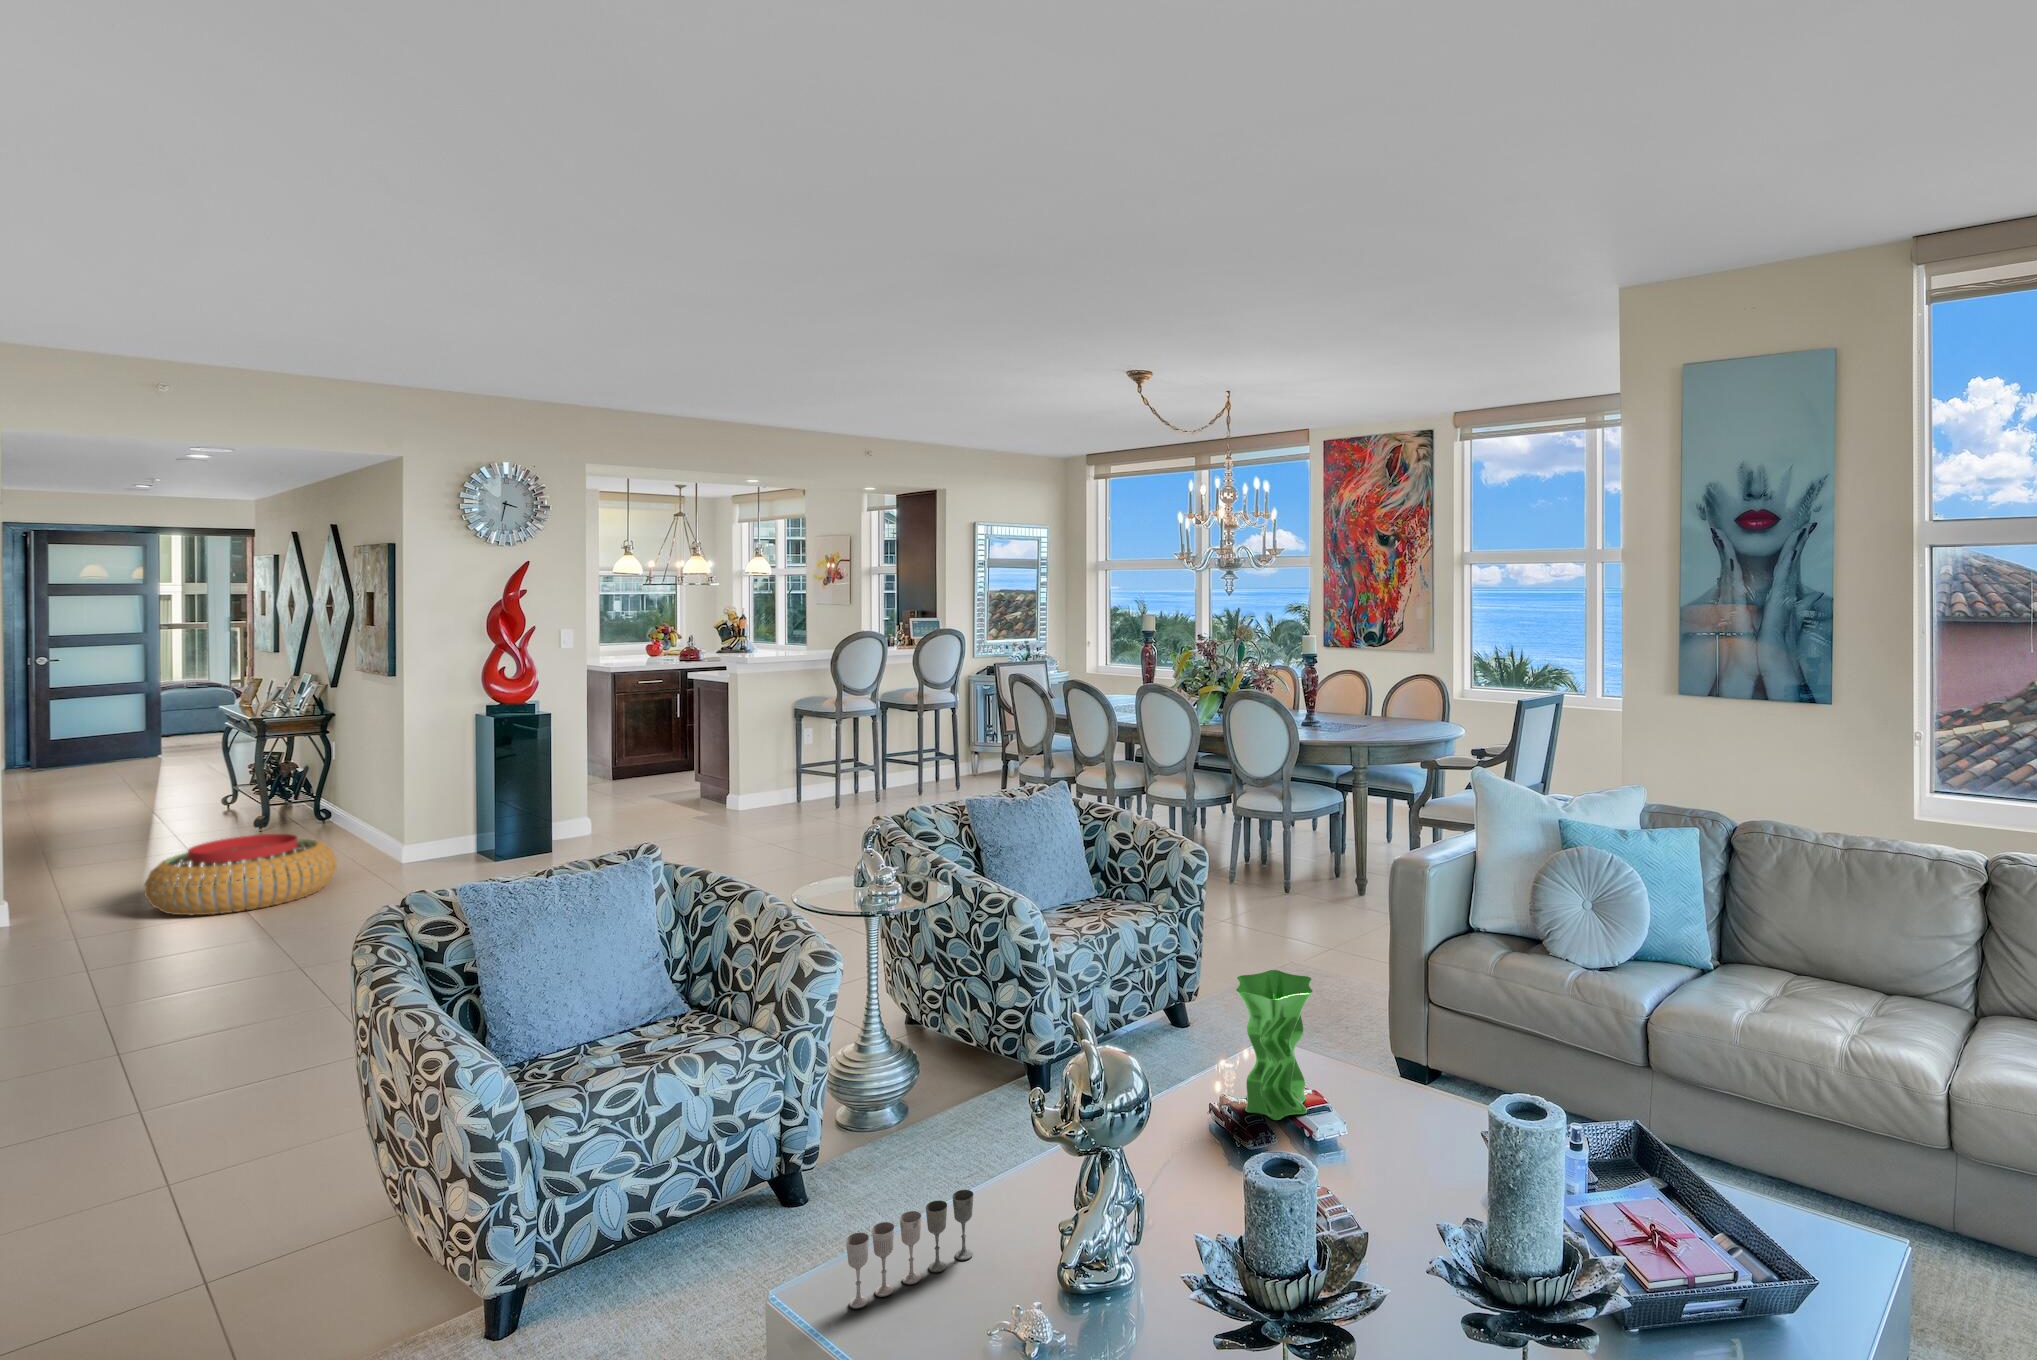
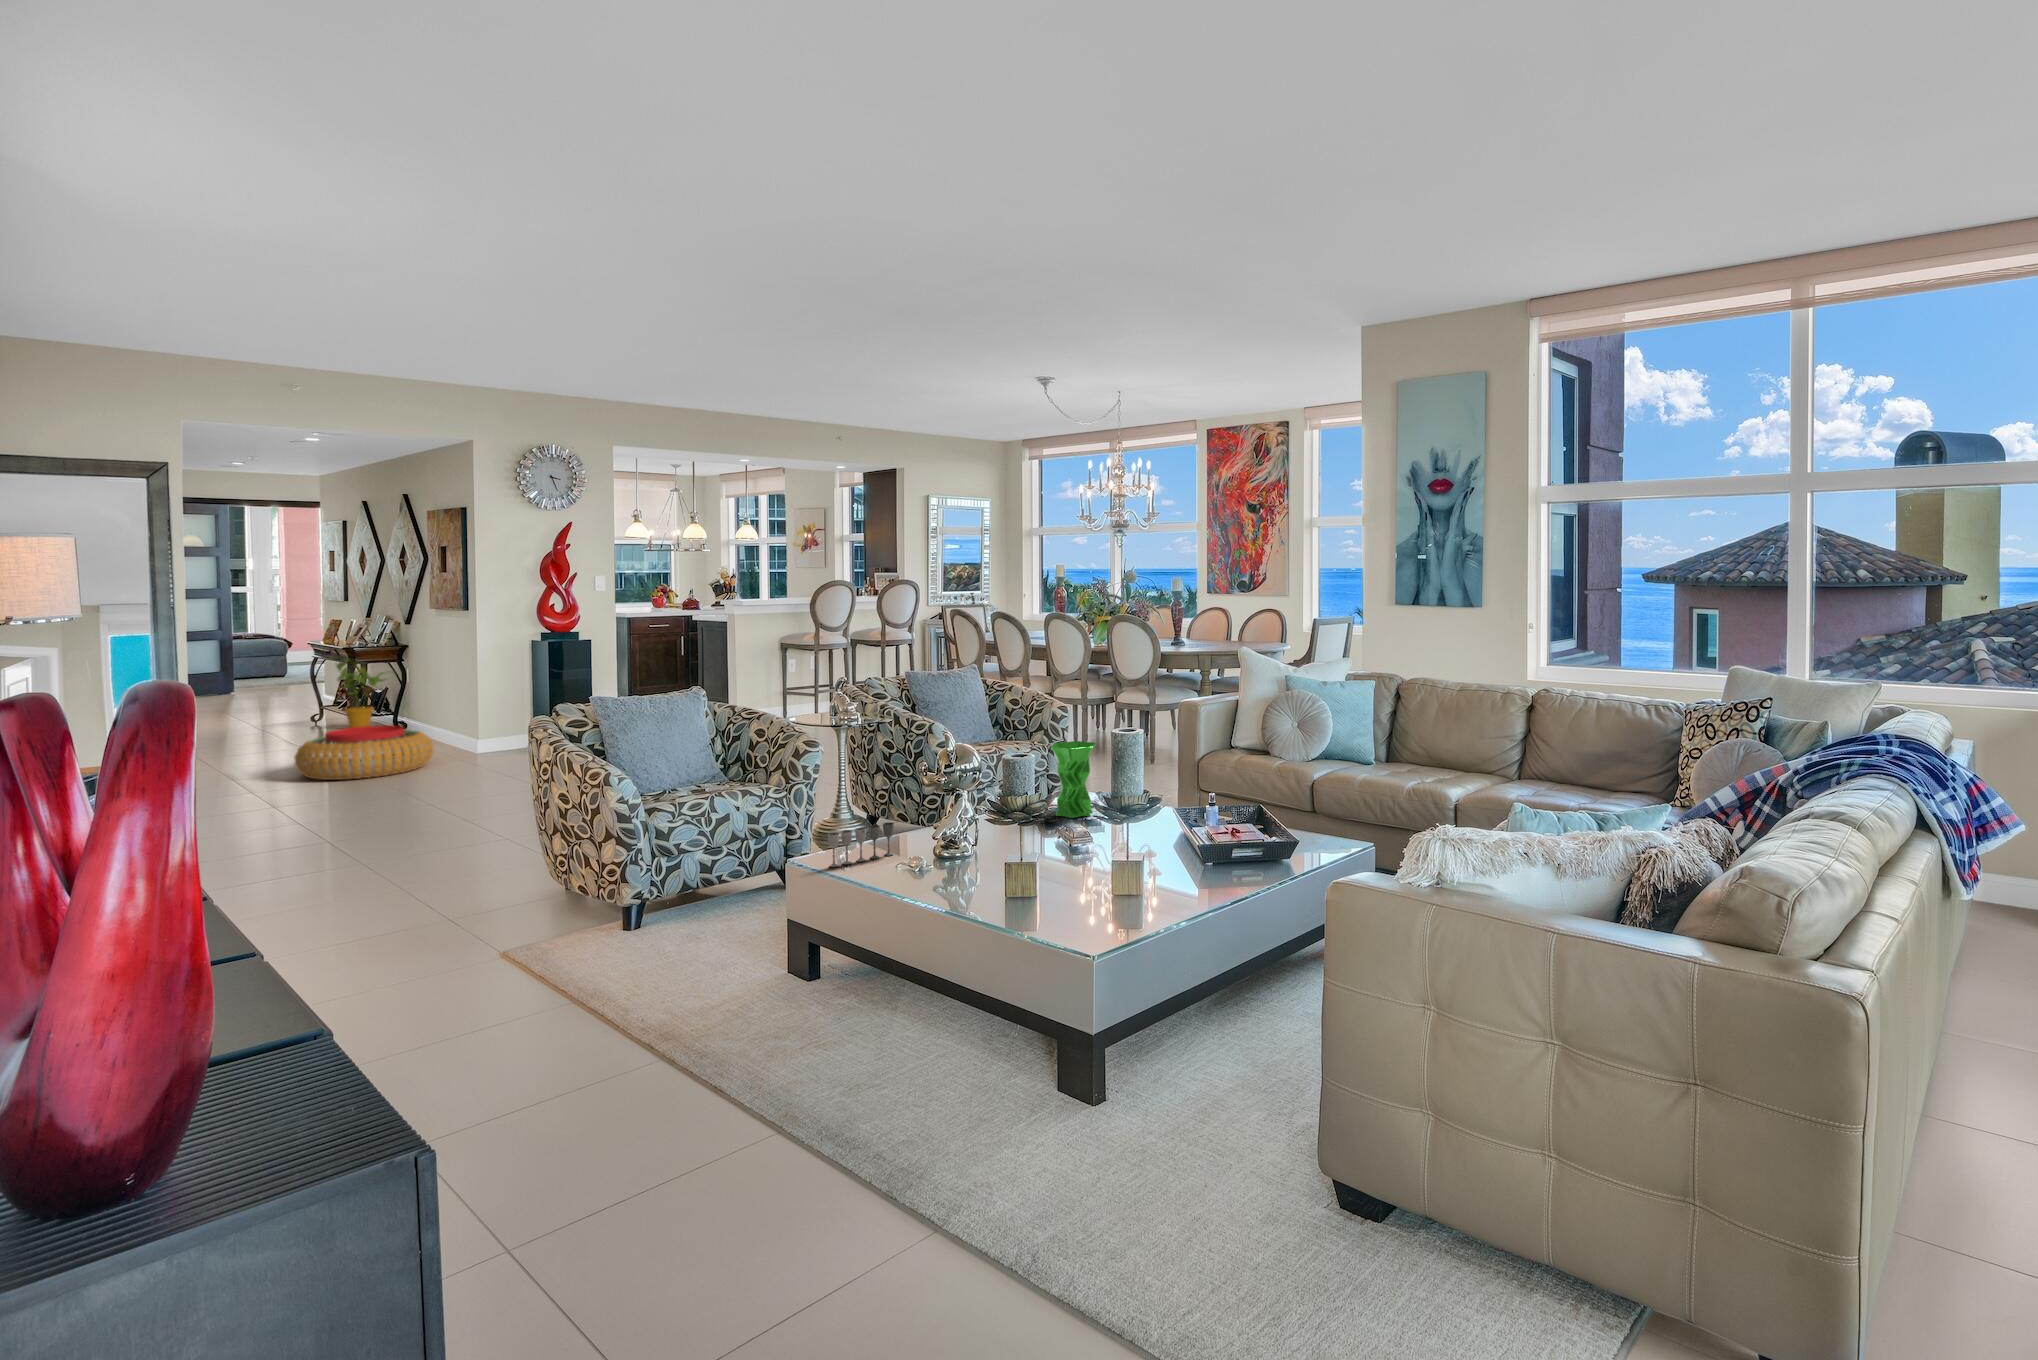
house plant: none [234,728,326,821] -> present [333,656,390,728]

